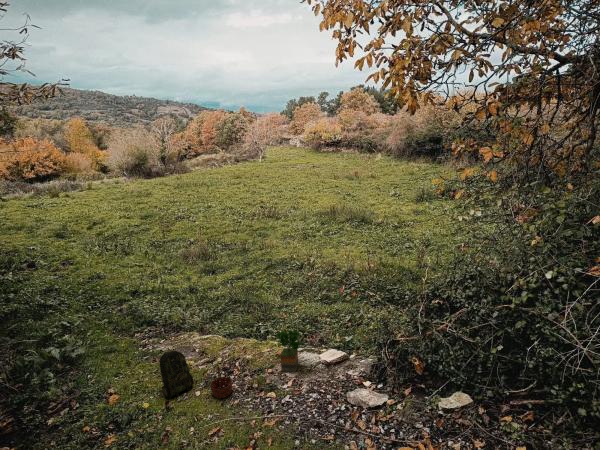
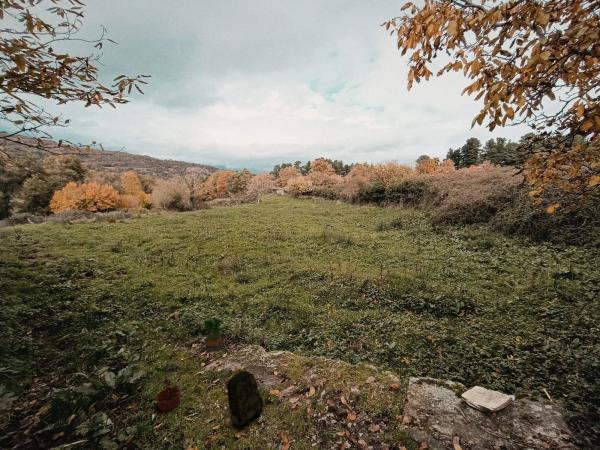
potted tree: present [276,330,301,372] -> present [204,319,223,351]
basket: present [210,366,232,398] -> present [156,377,180,411]

